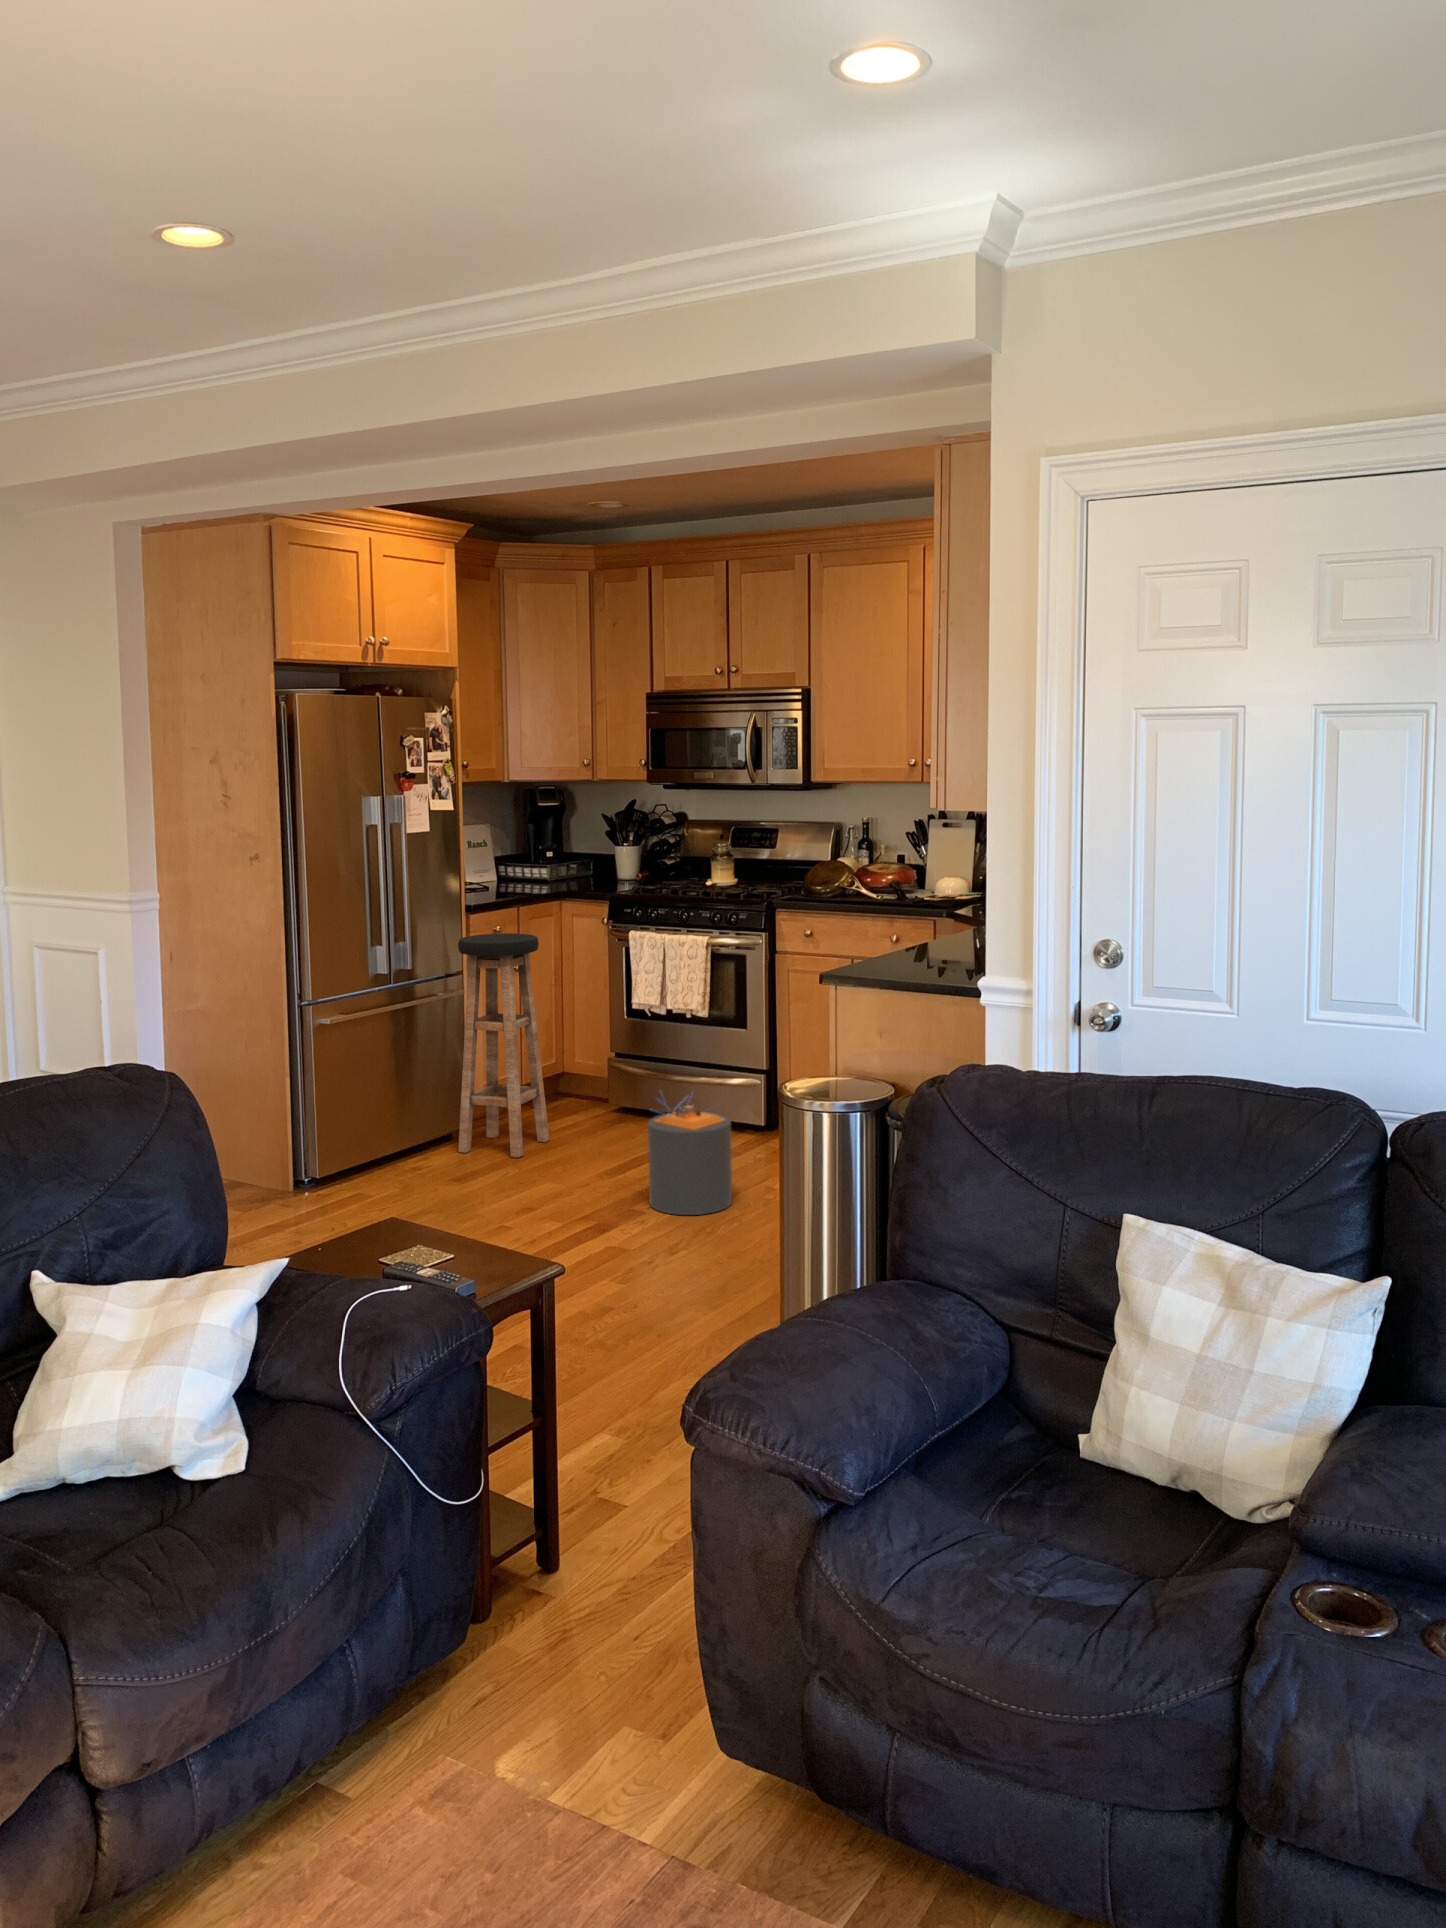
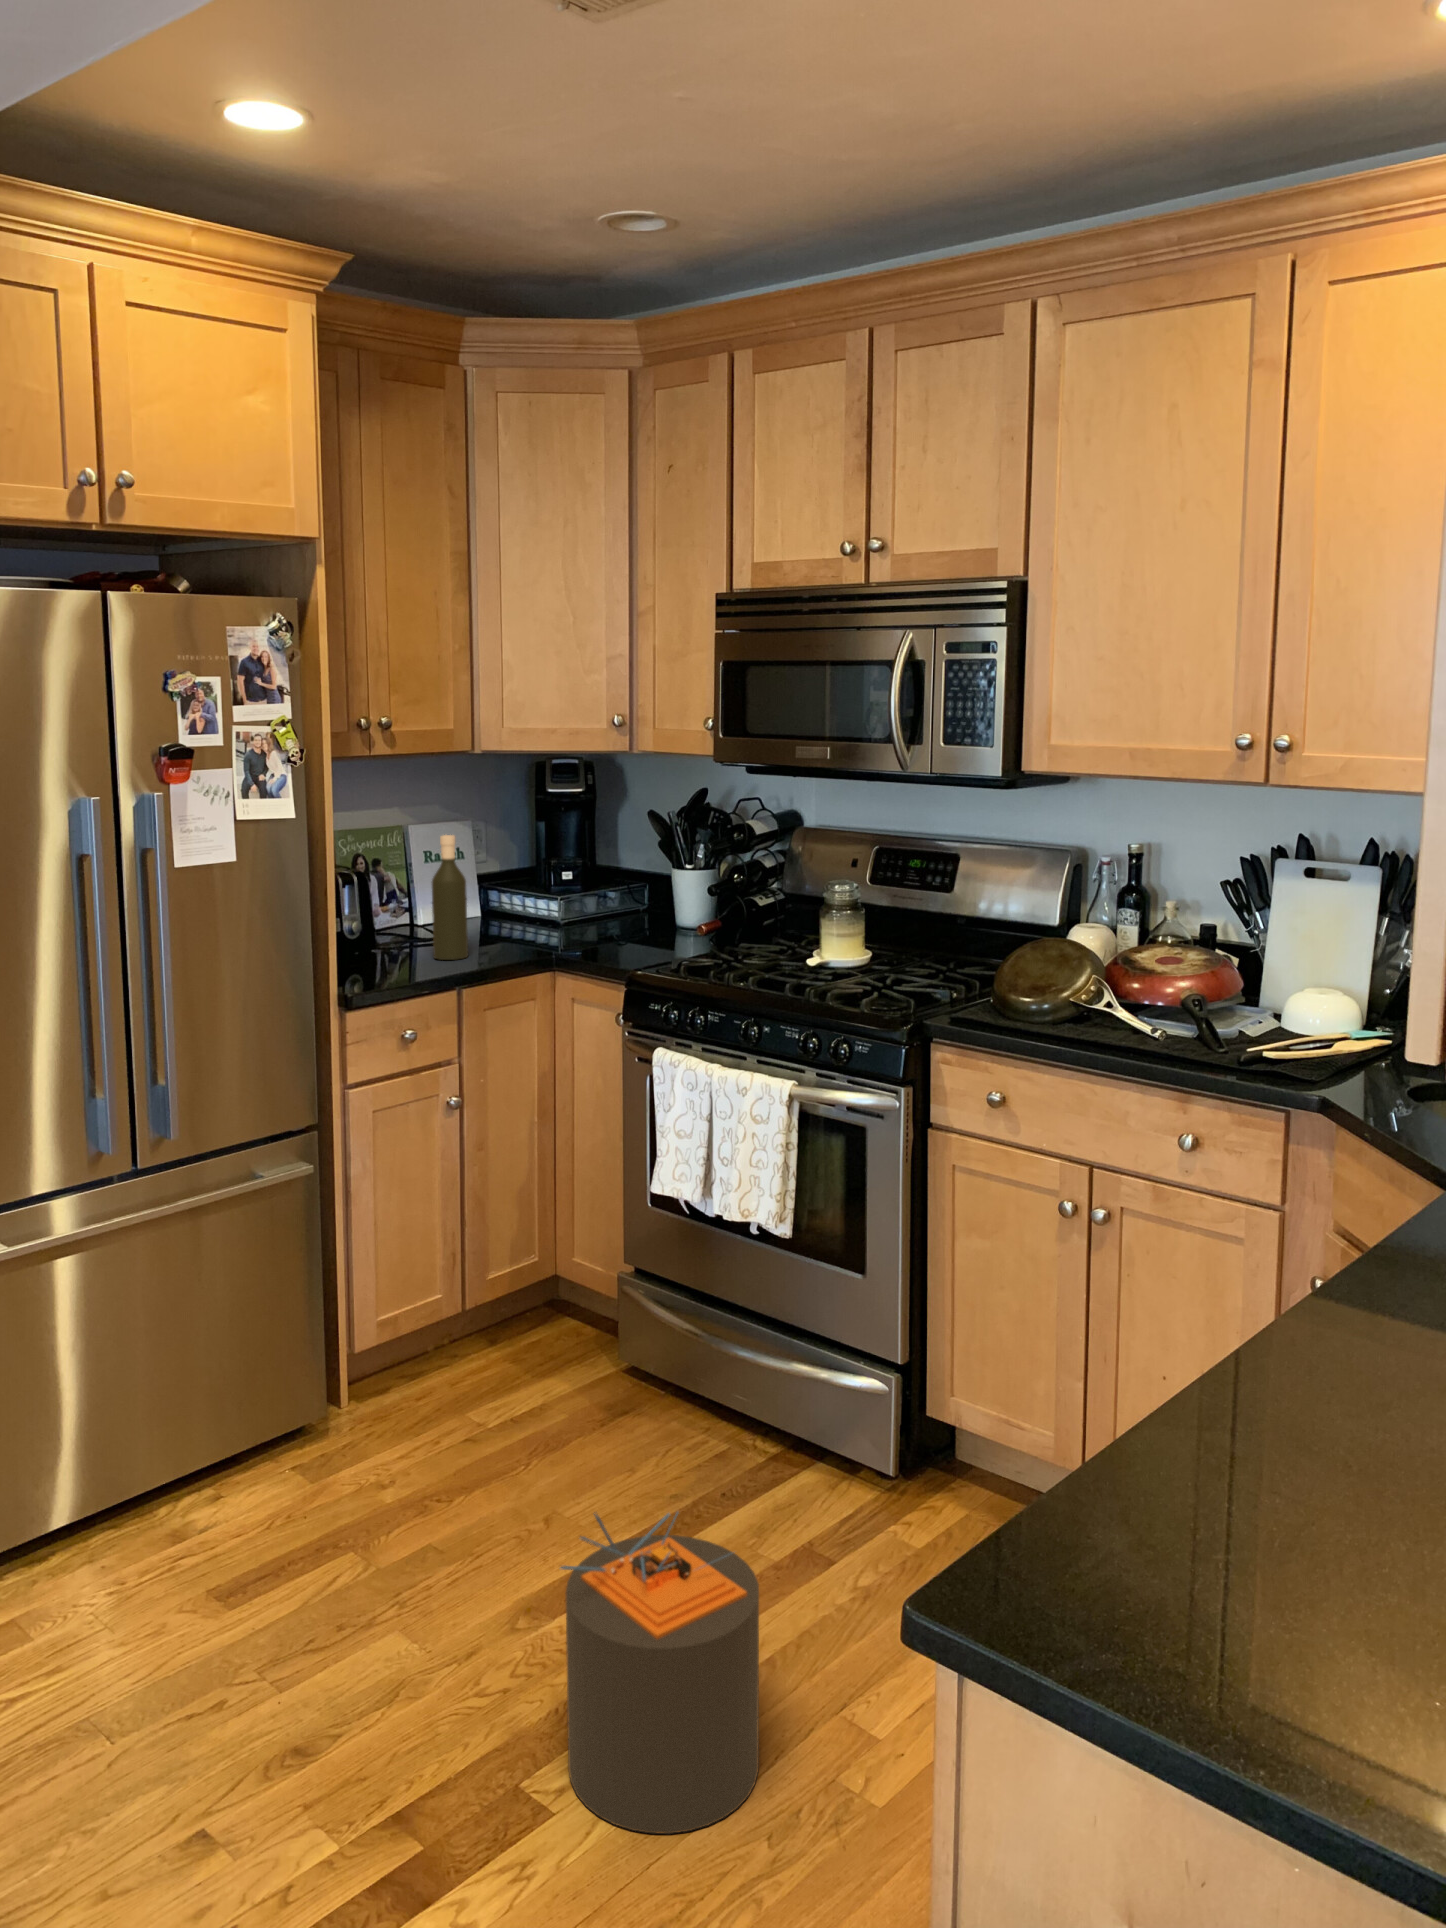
bottle: none [494,826,514,894] -> present [432,835,468,960]
bar stool: present [458,933,550,1157] -> none [290,1055,474,1512]

